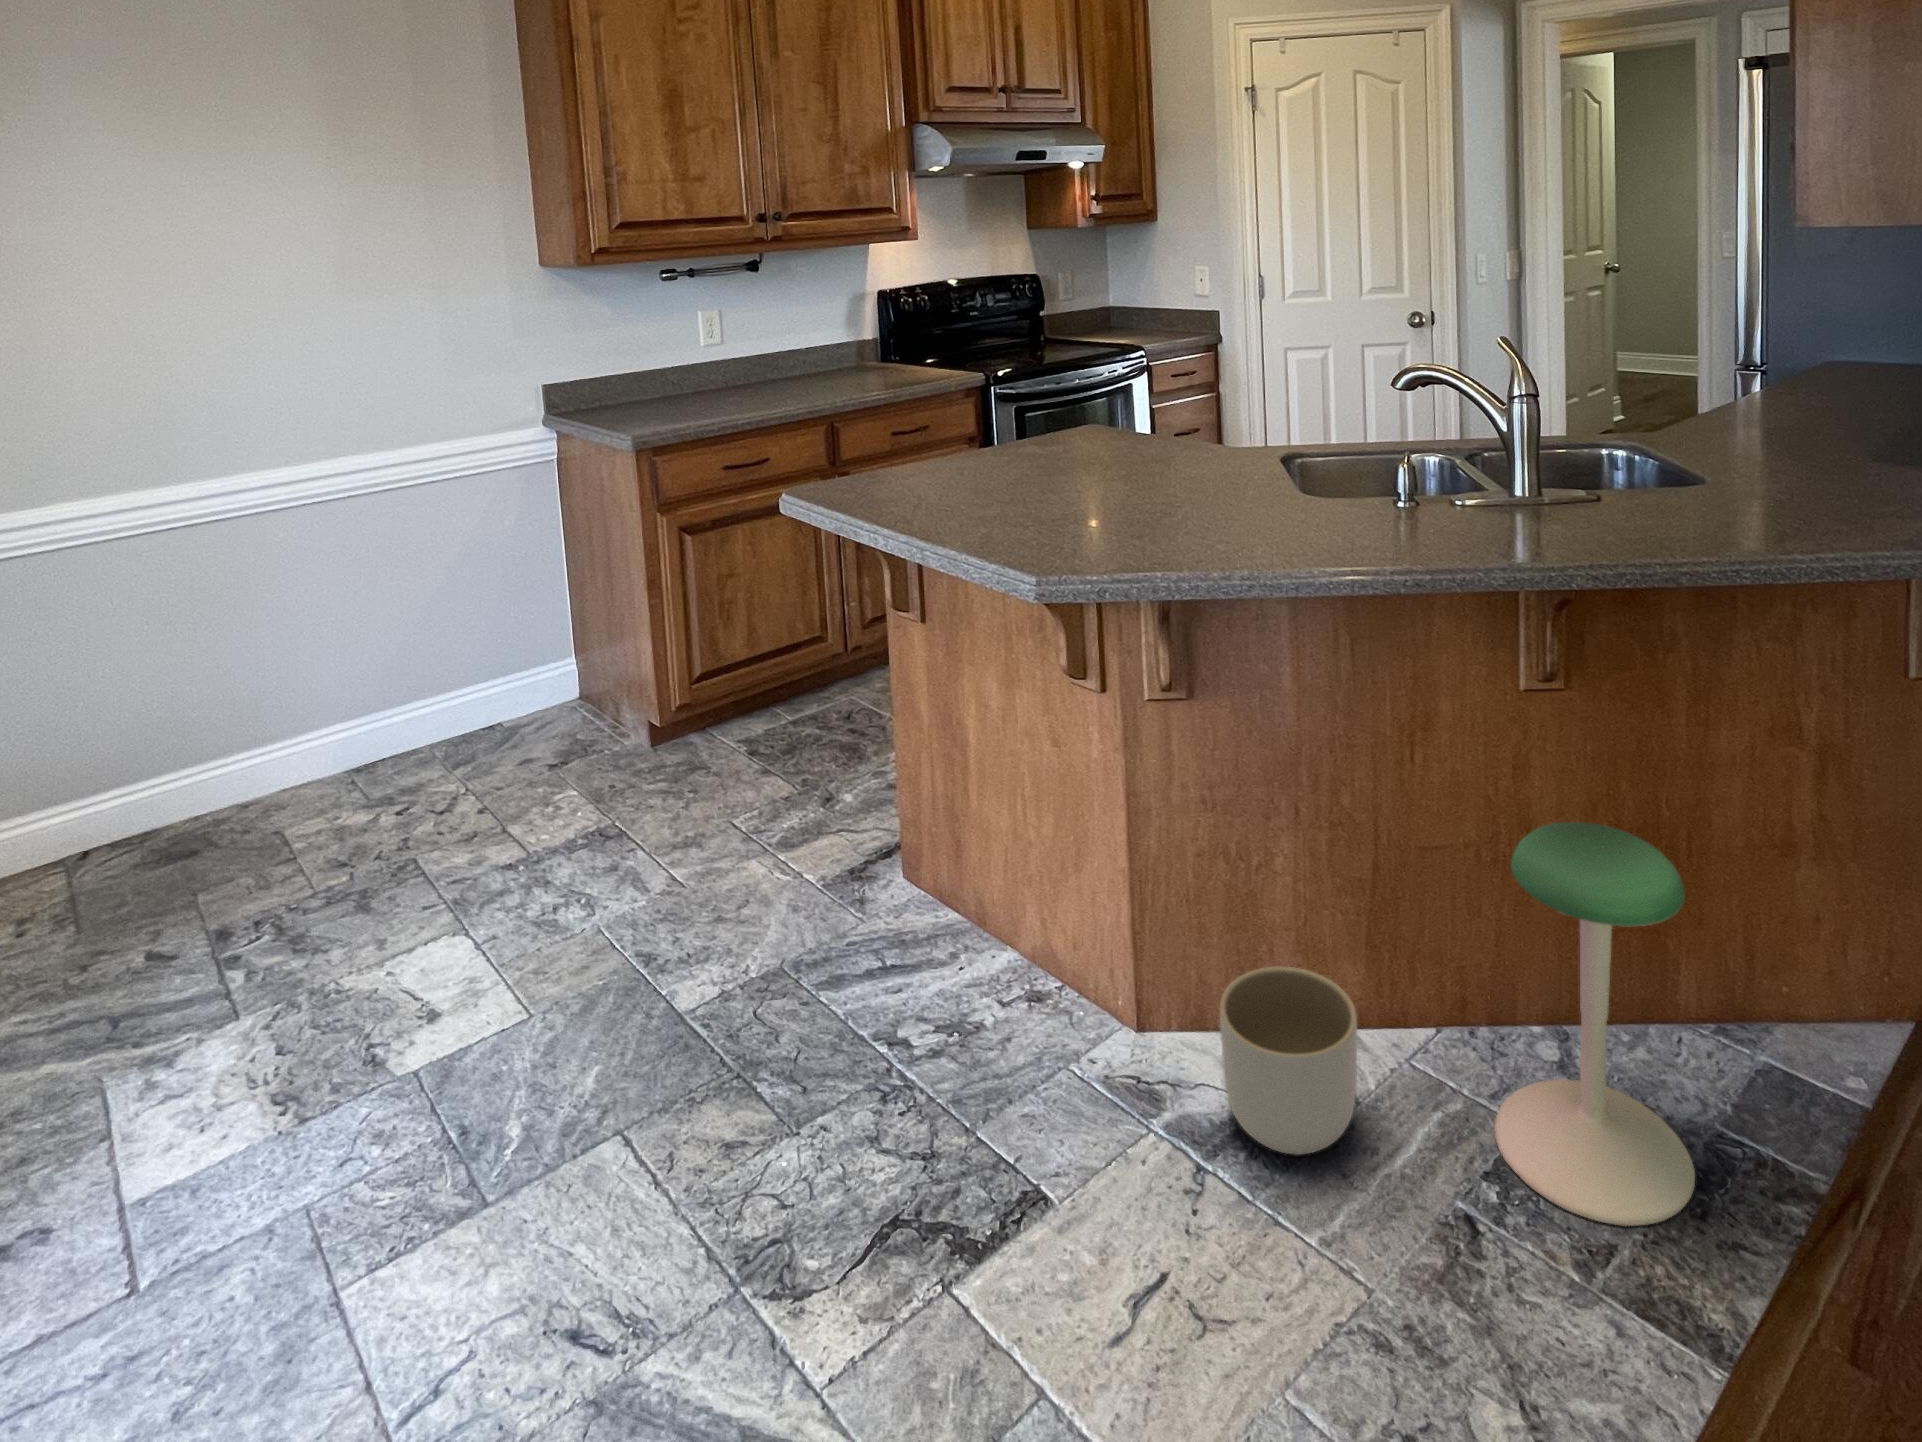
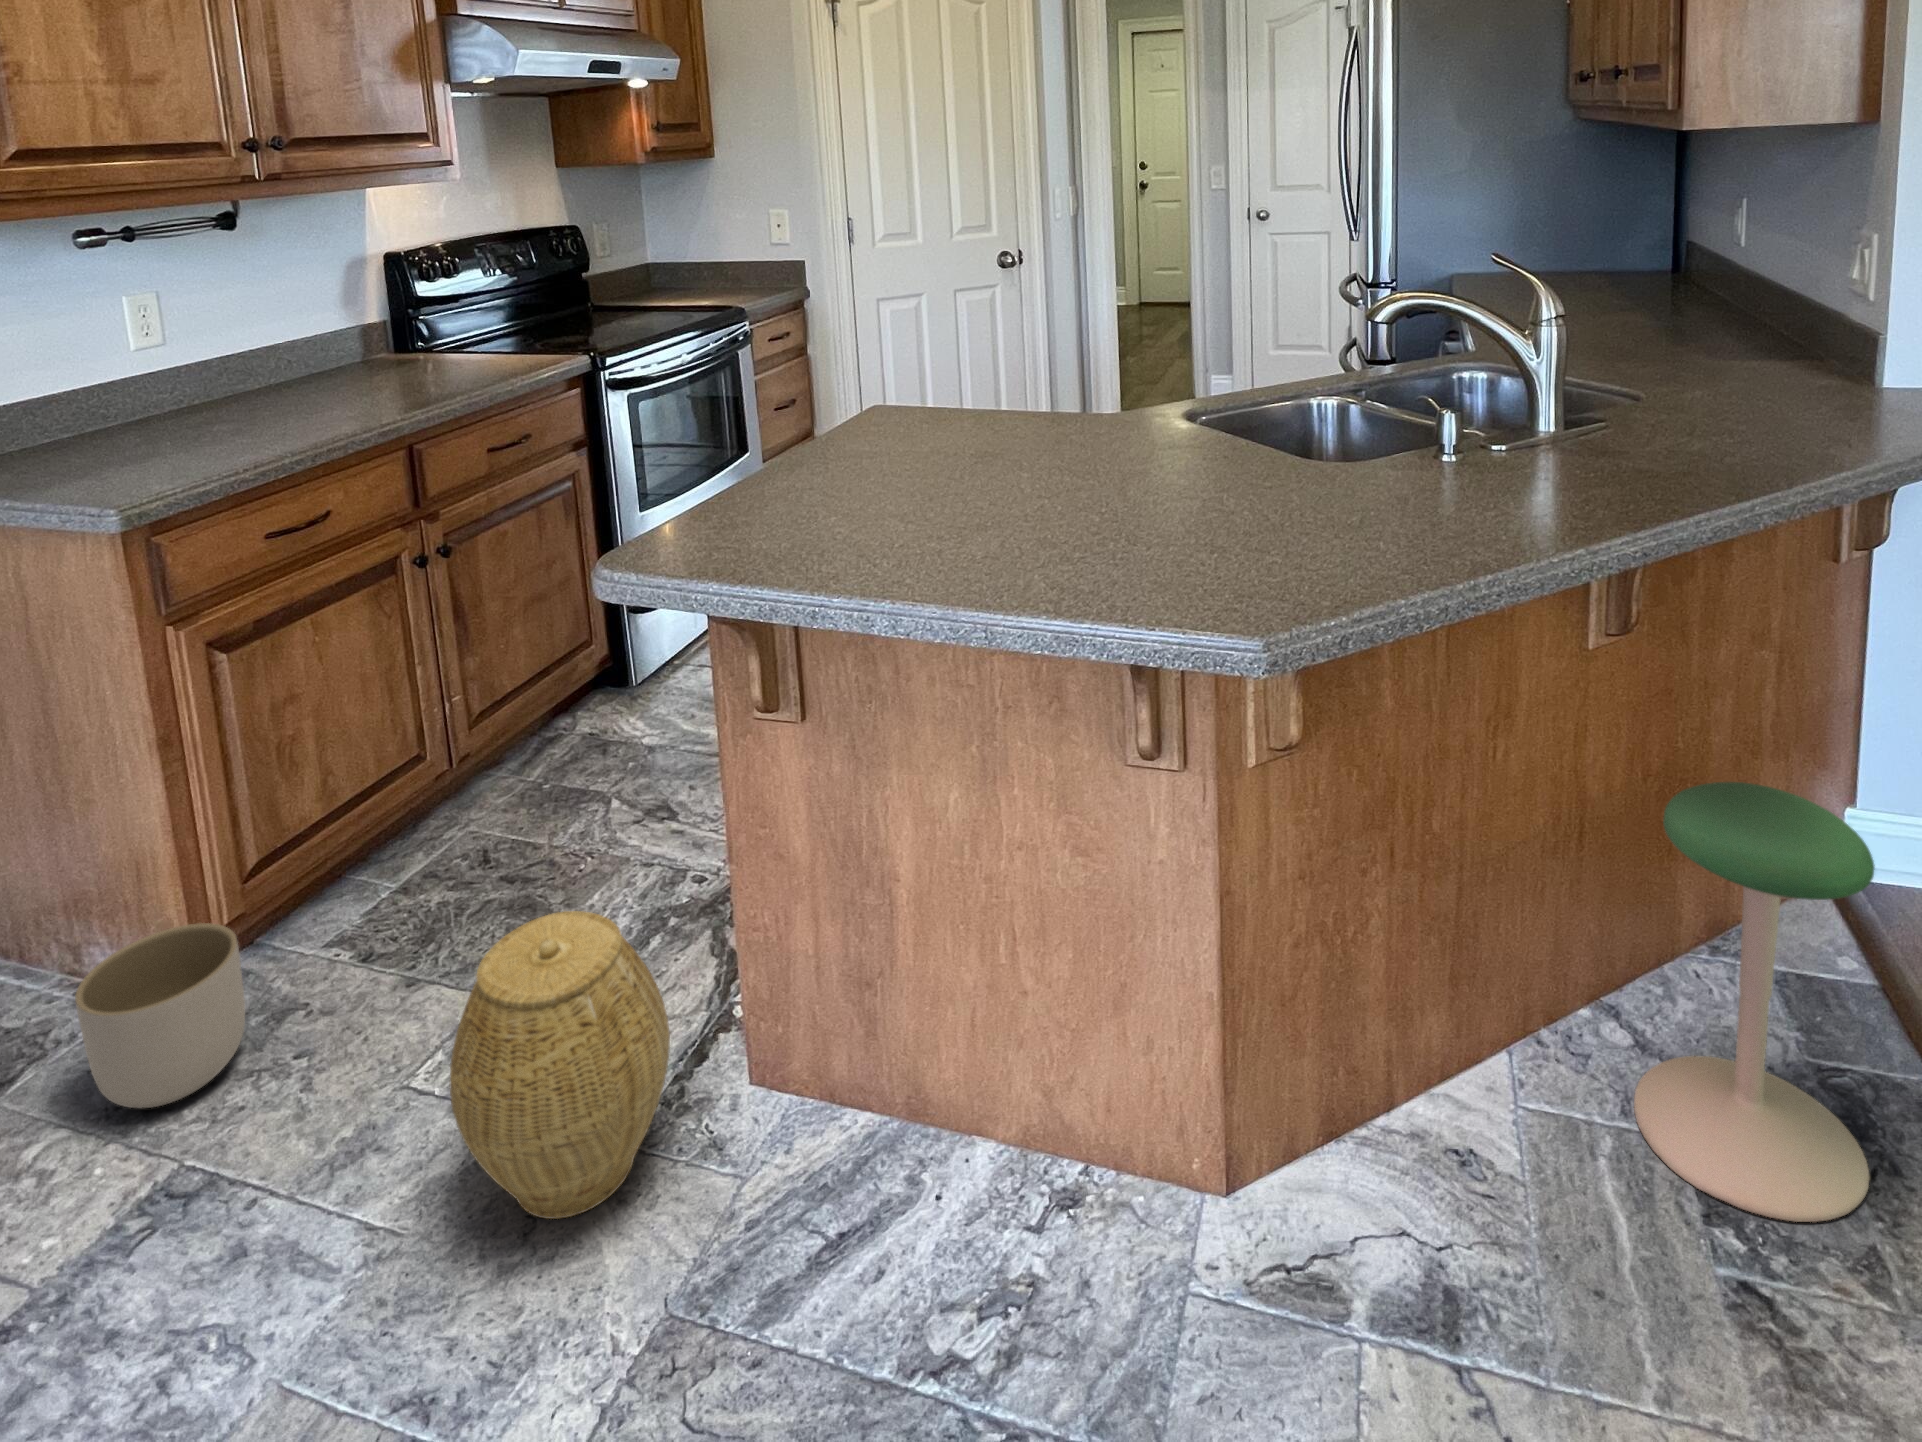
woven basket: none [710,721,845,907] -> present [449,911,670,1219]
planter: present [1220,966,1357,1155] -> present [75,923,245,1108]

